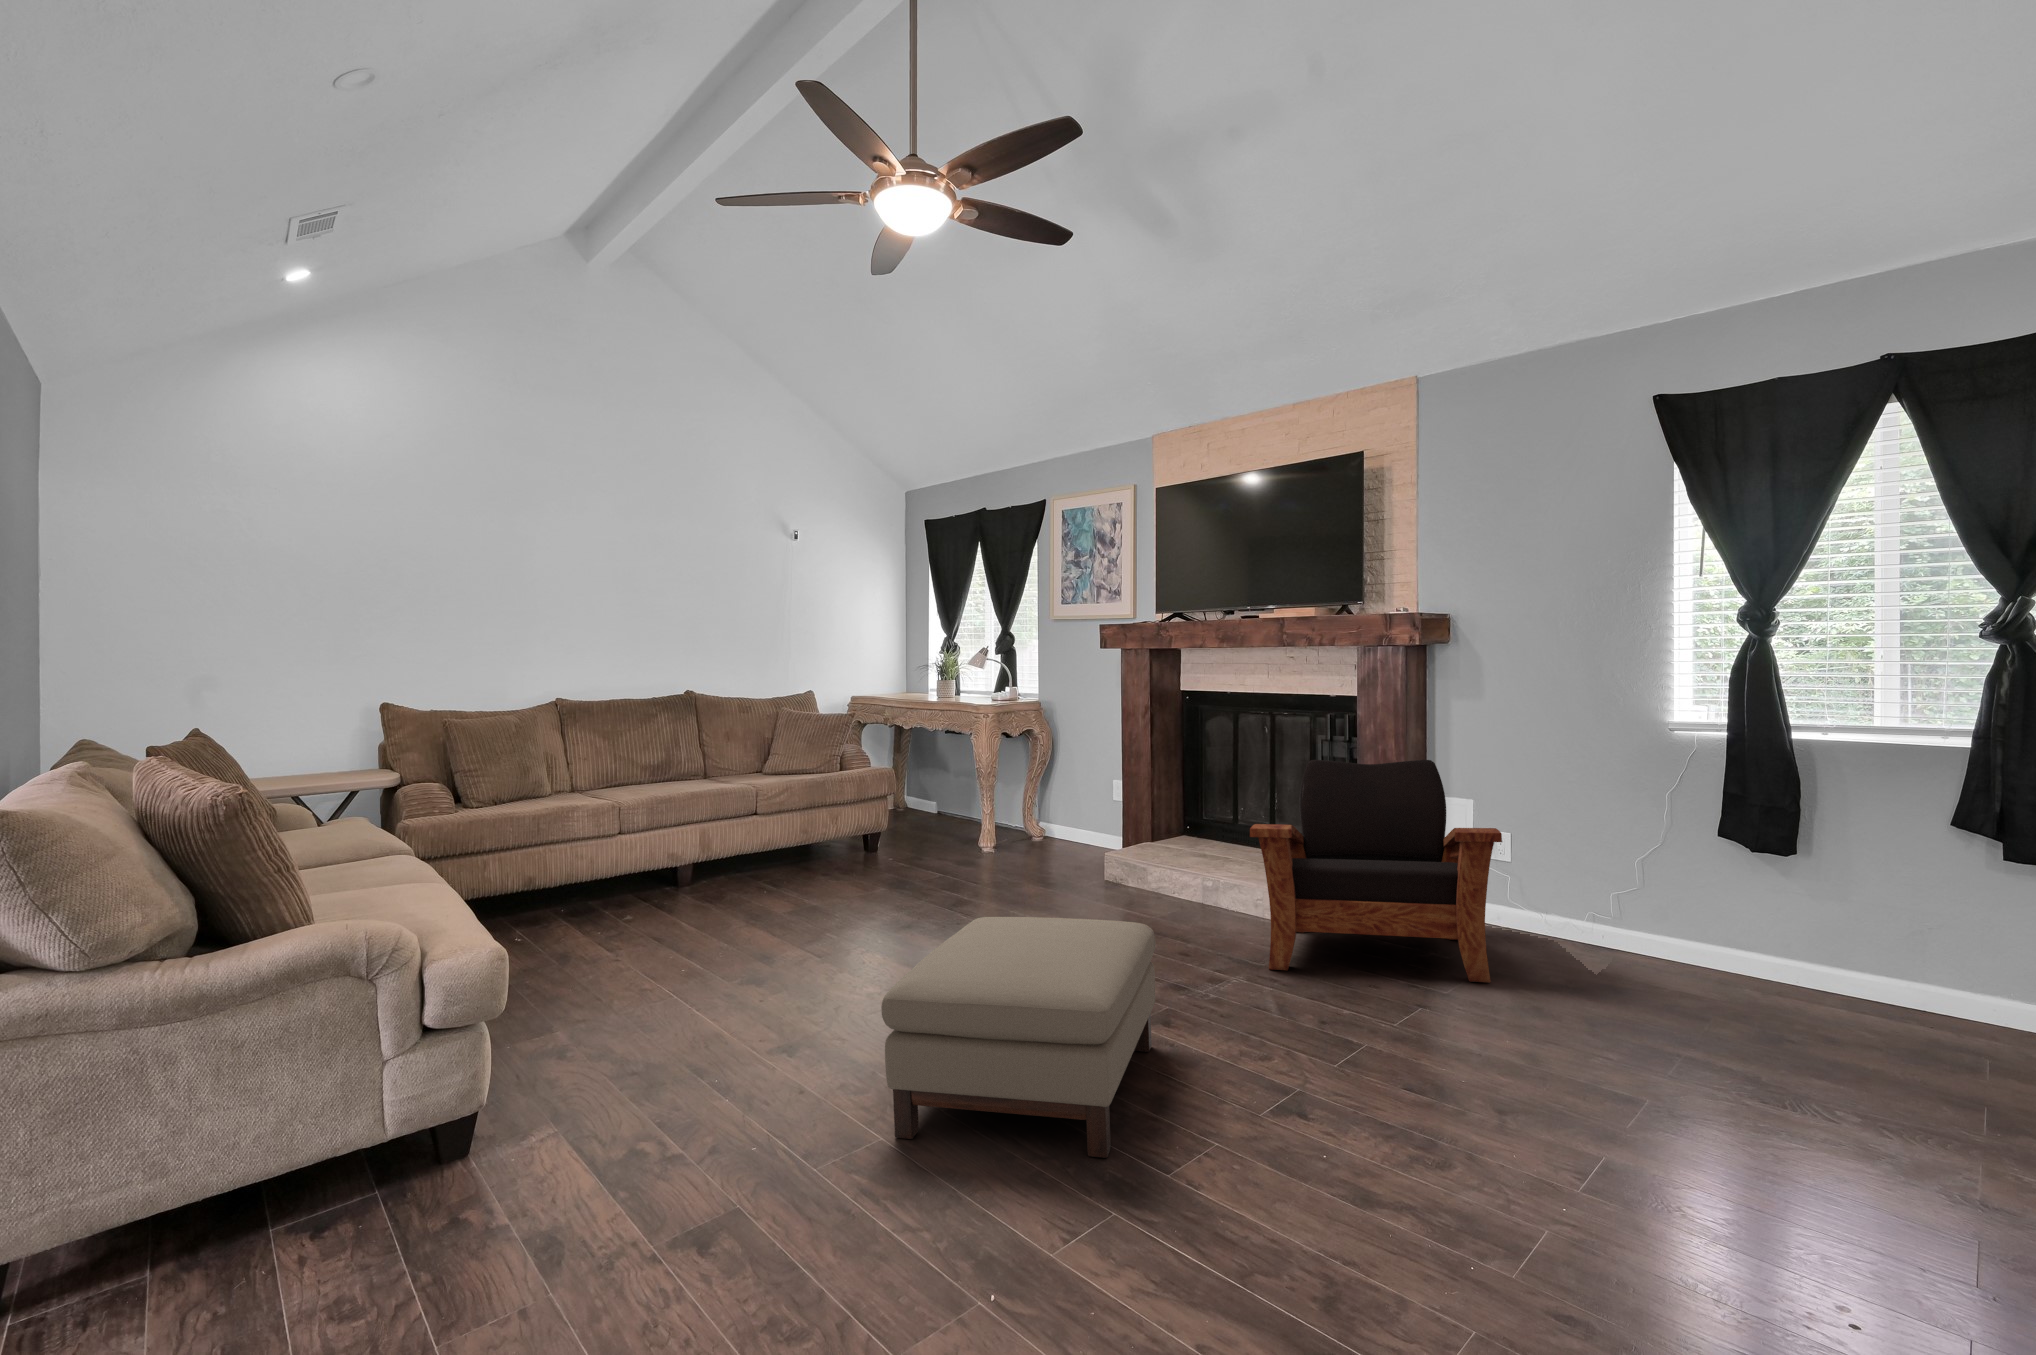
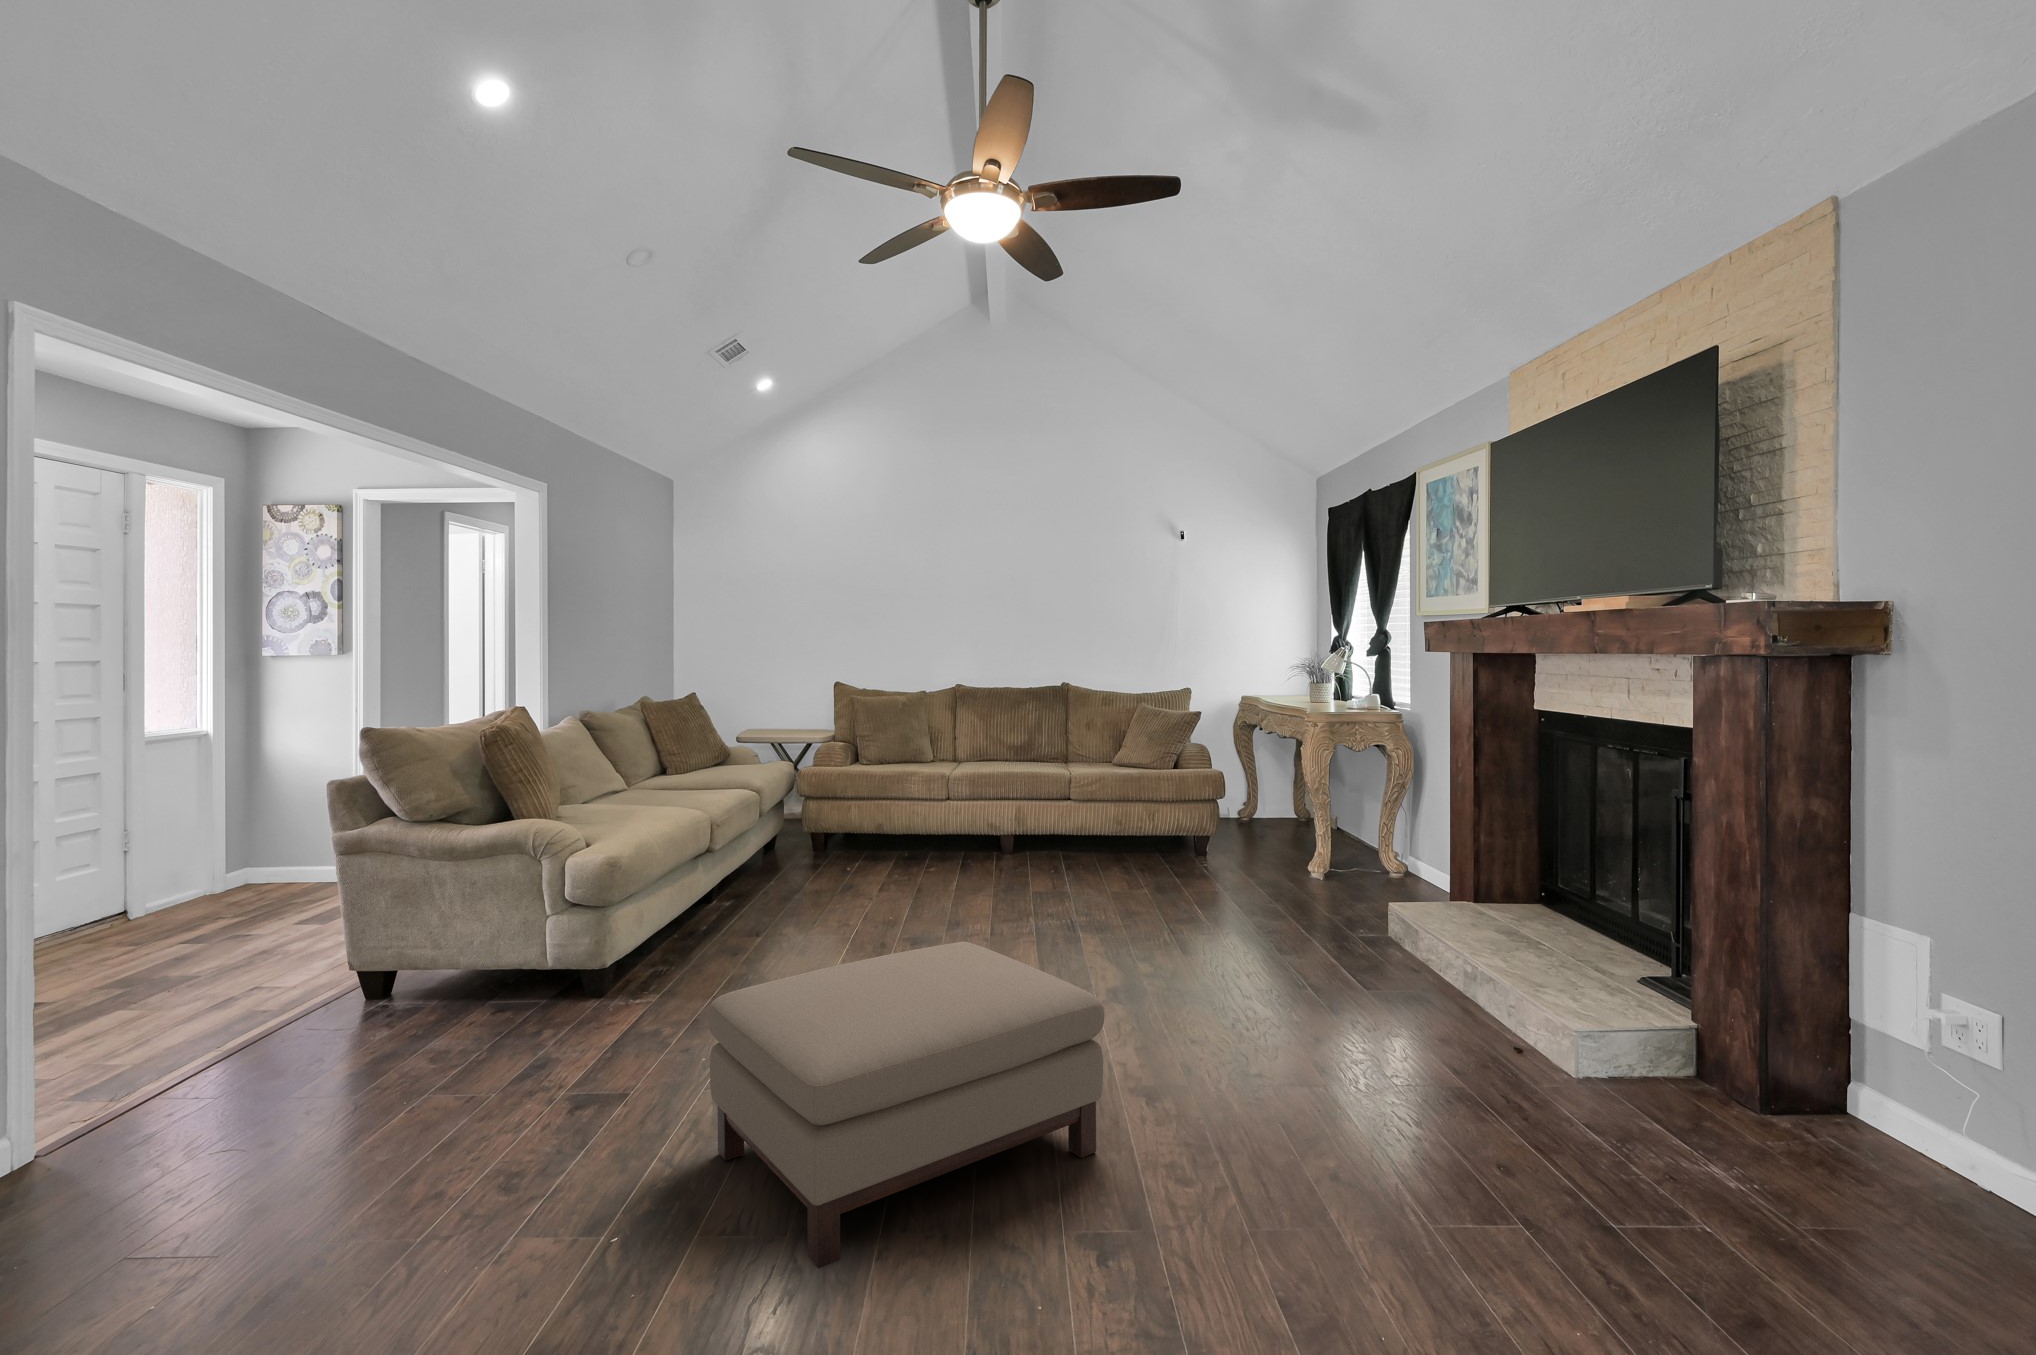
armchair: present [1250,760,1502,982] -> none [1382,819,1839,1249]

